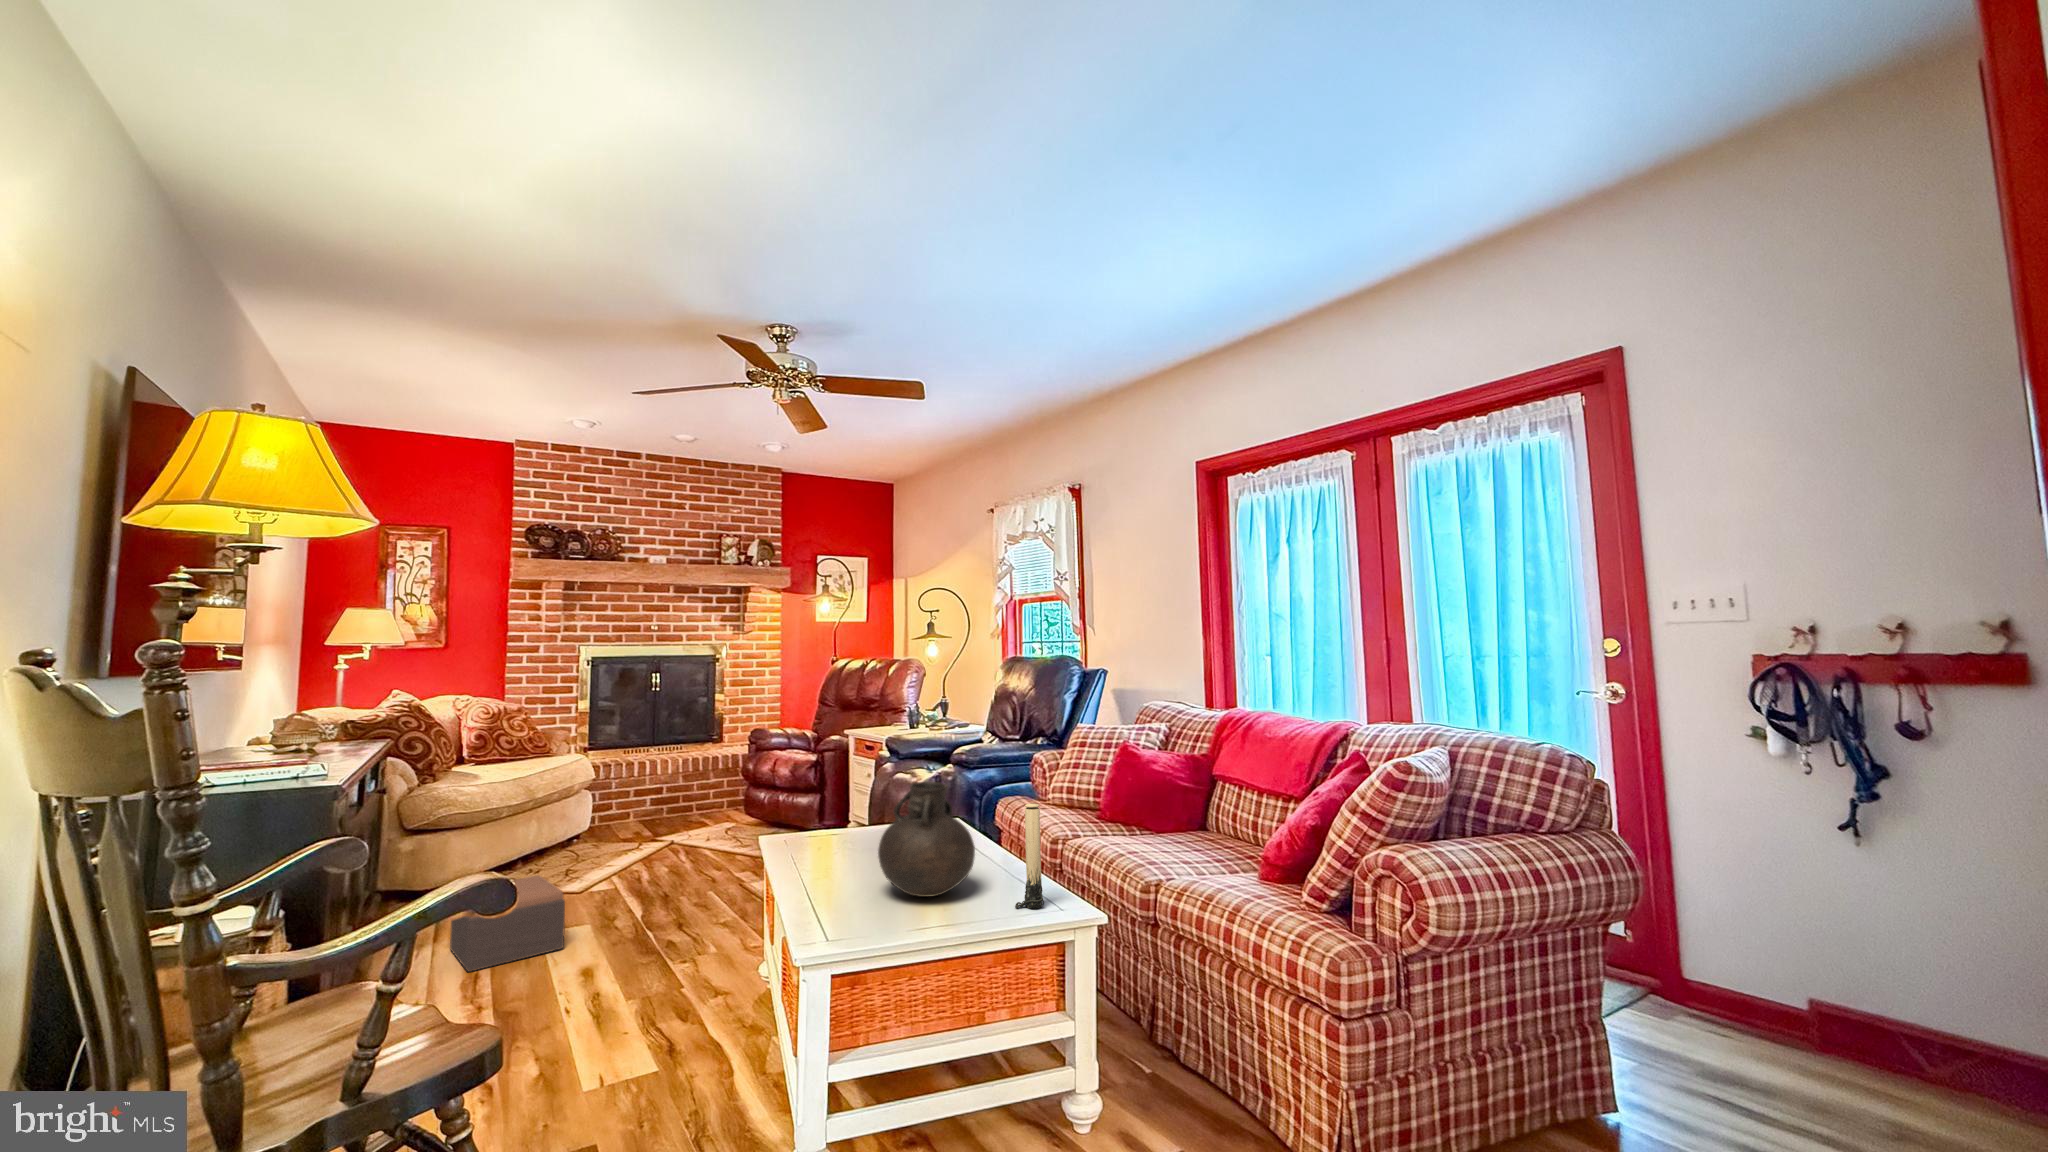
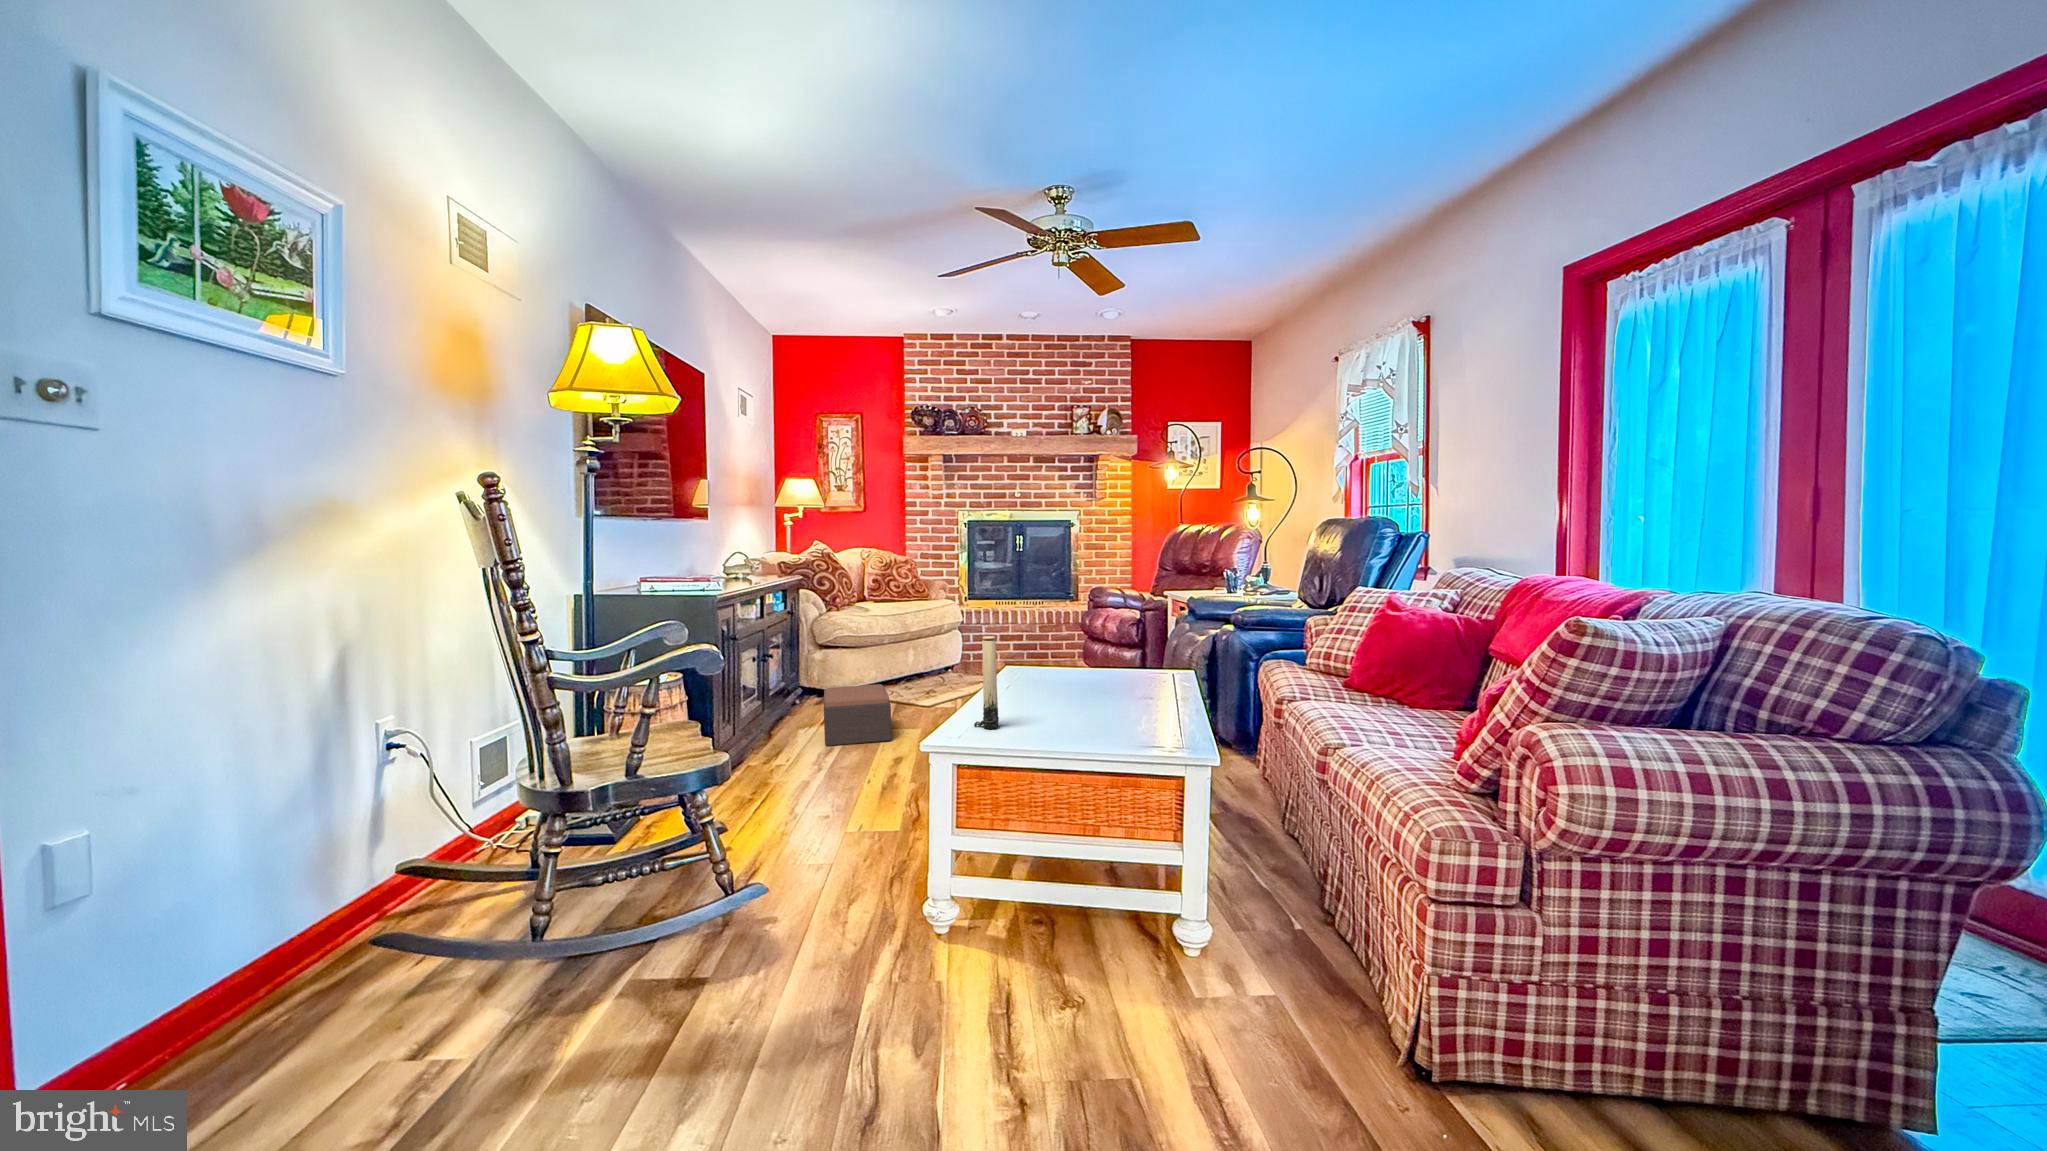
vase: present [878,782,975,897] -> none [1043,620,1133,724]
candle: present [1015,803,1044,909] -> present [974,636,999,729]

